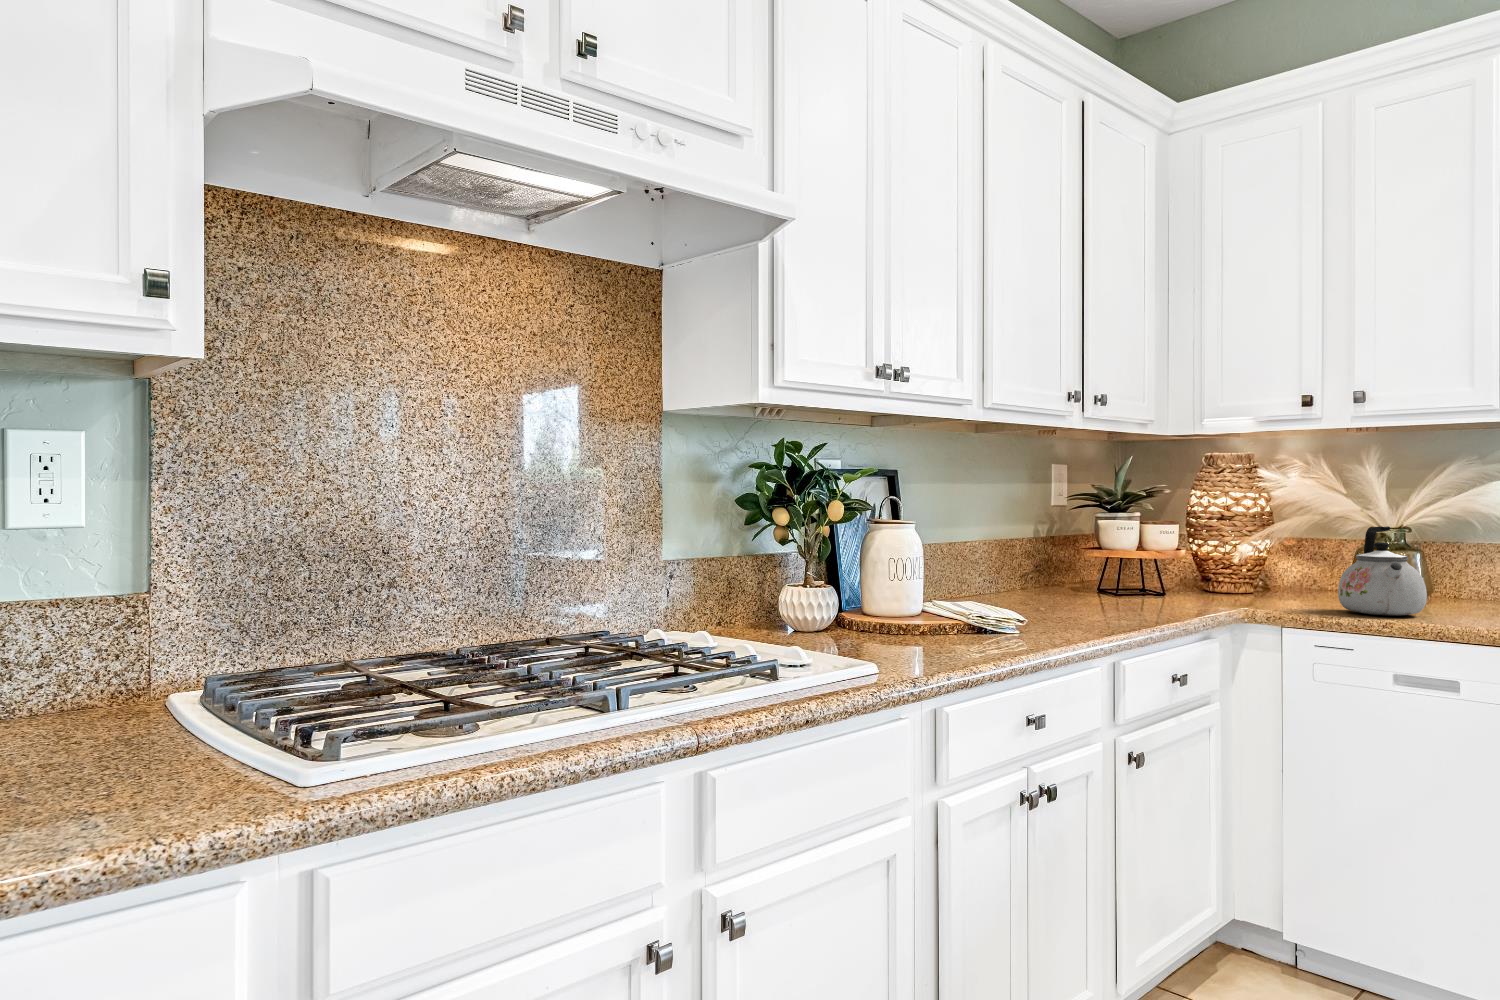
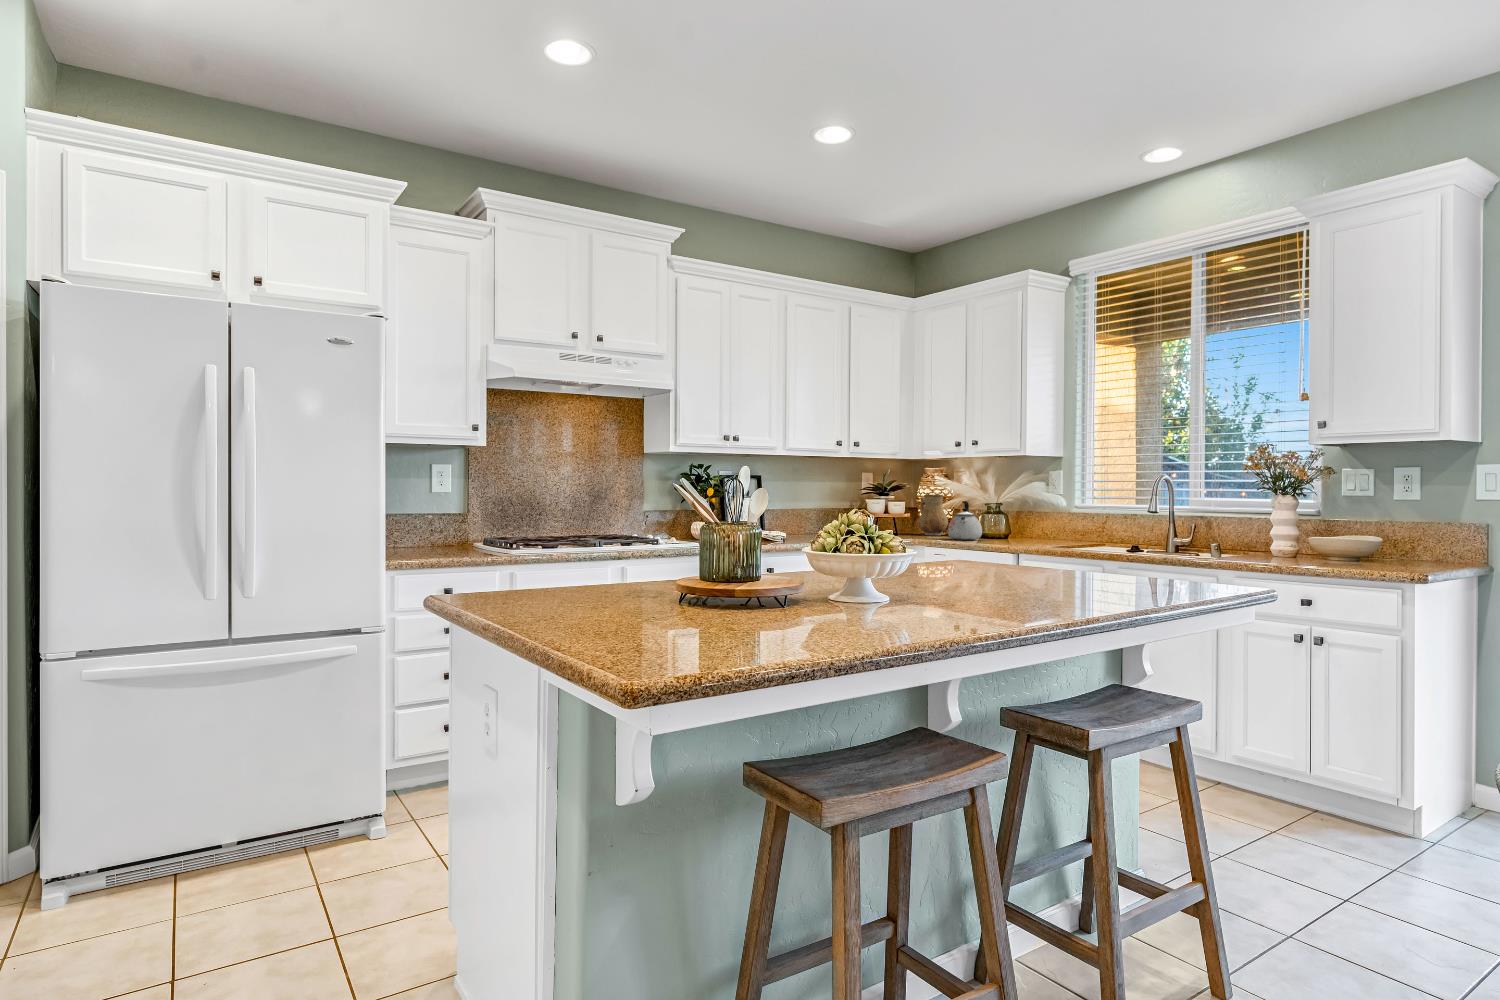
ceramic pitcher: none [1211,510,1285,599] -> present [919,495,948,535]

